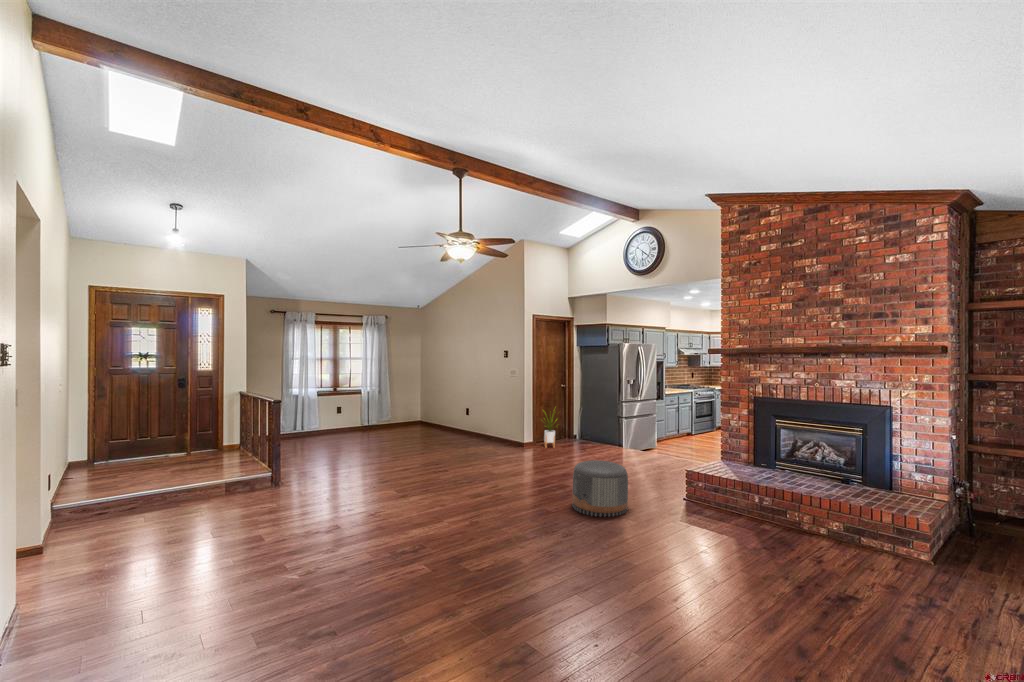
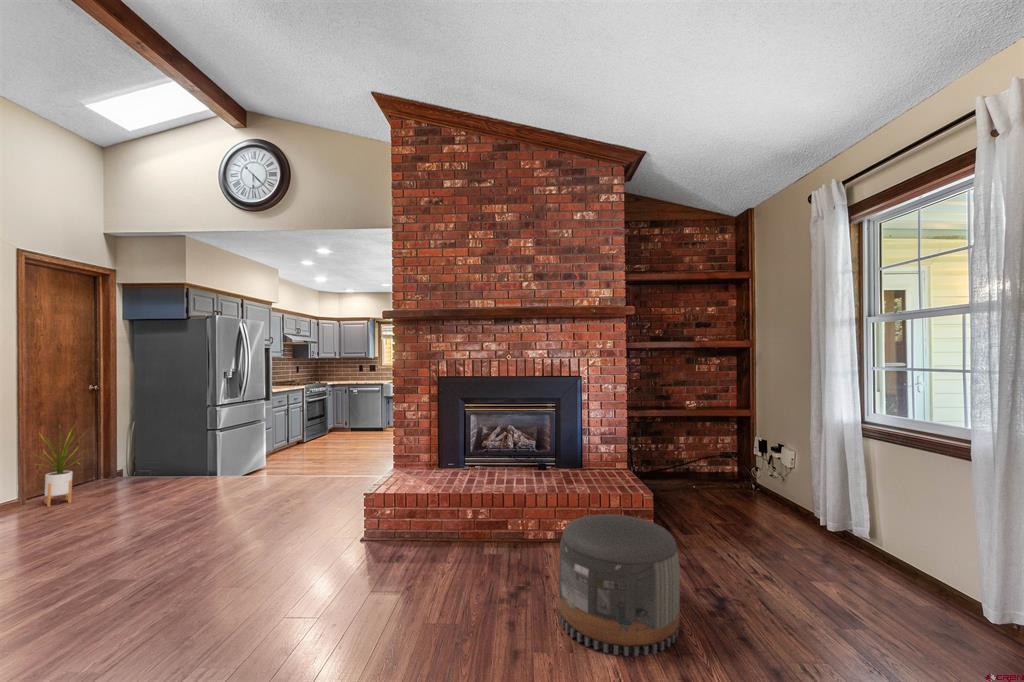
pouf: present [572,460,628,517] -> present [558,514,680,656]

